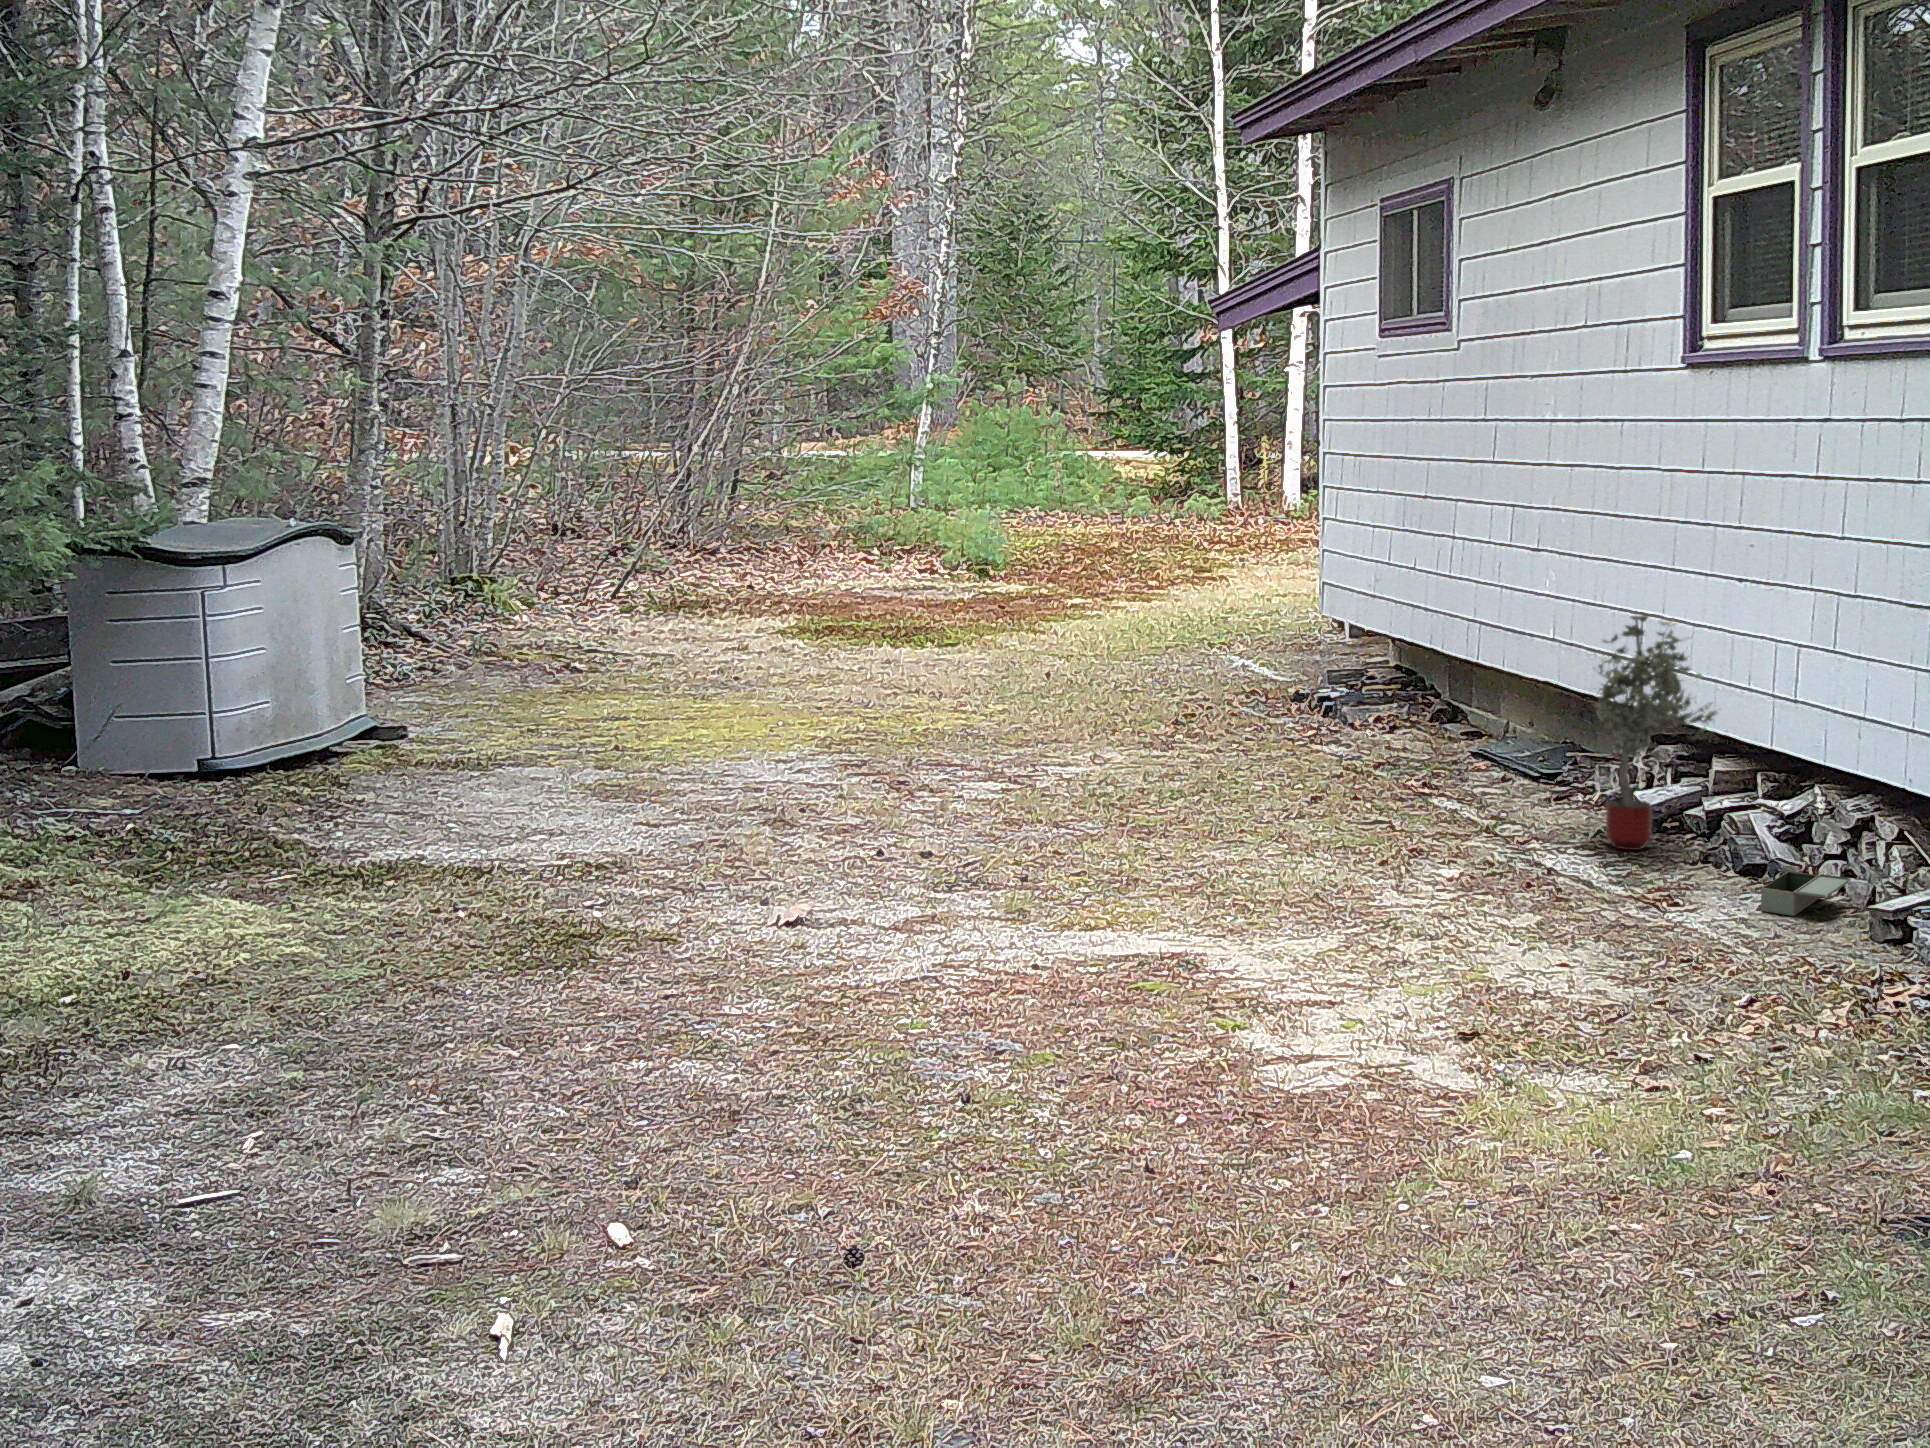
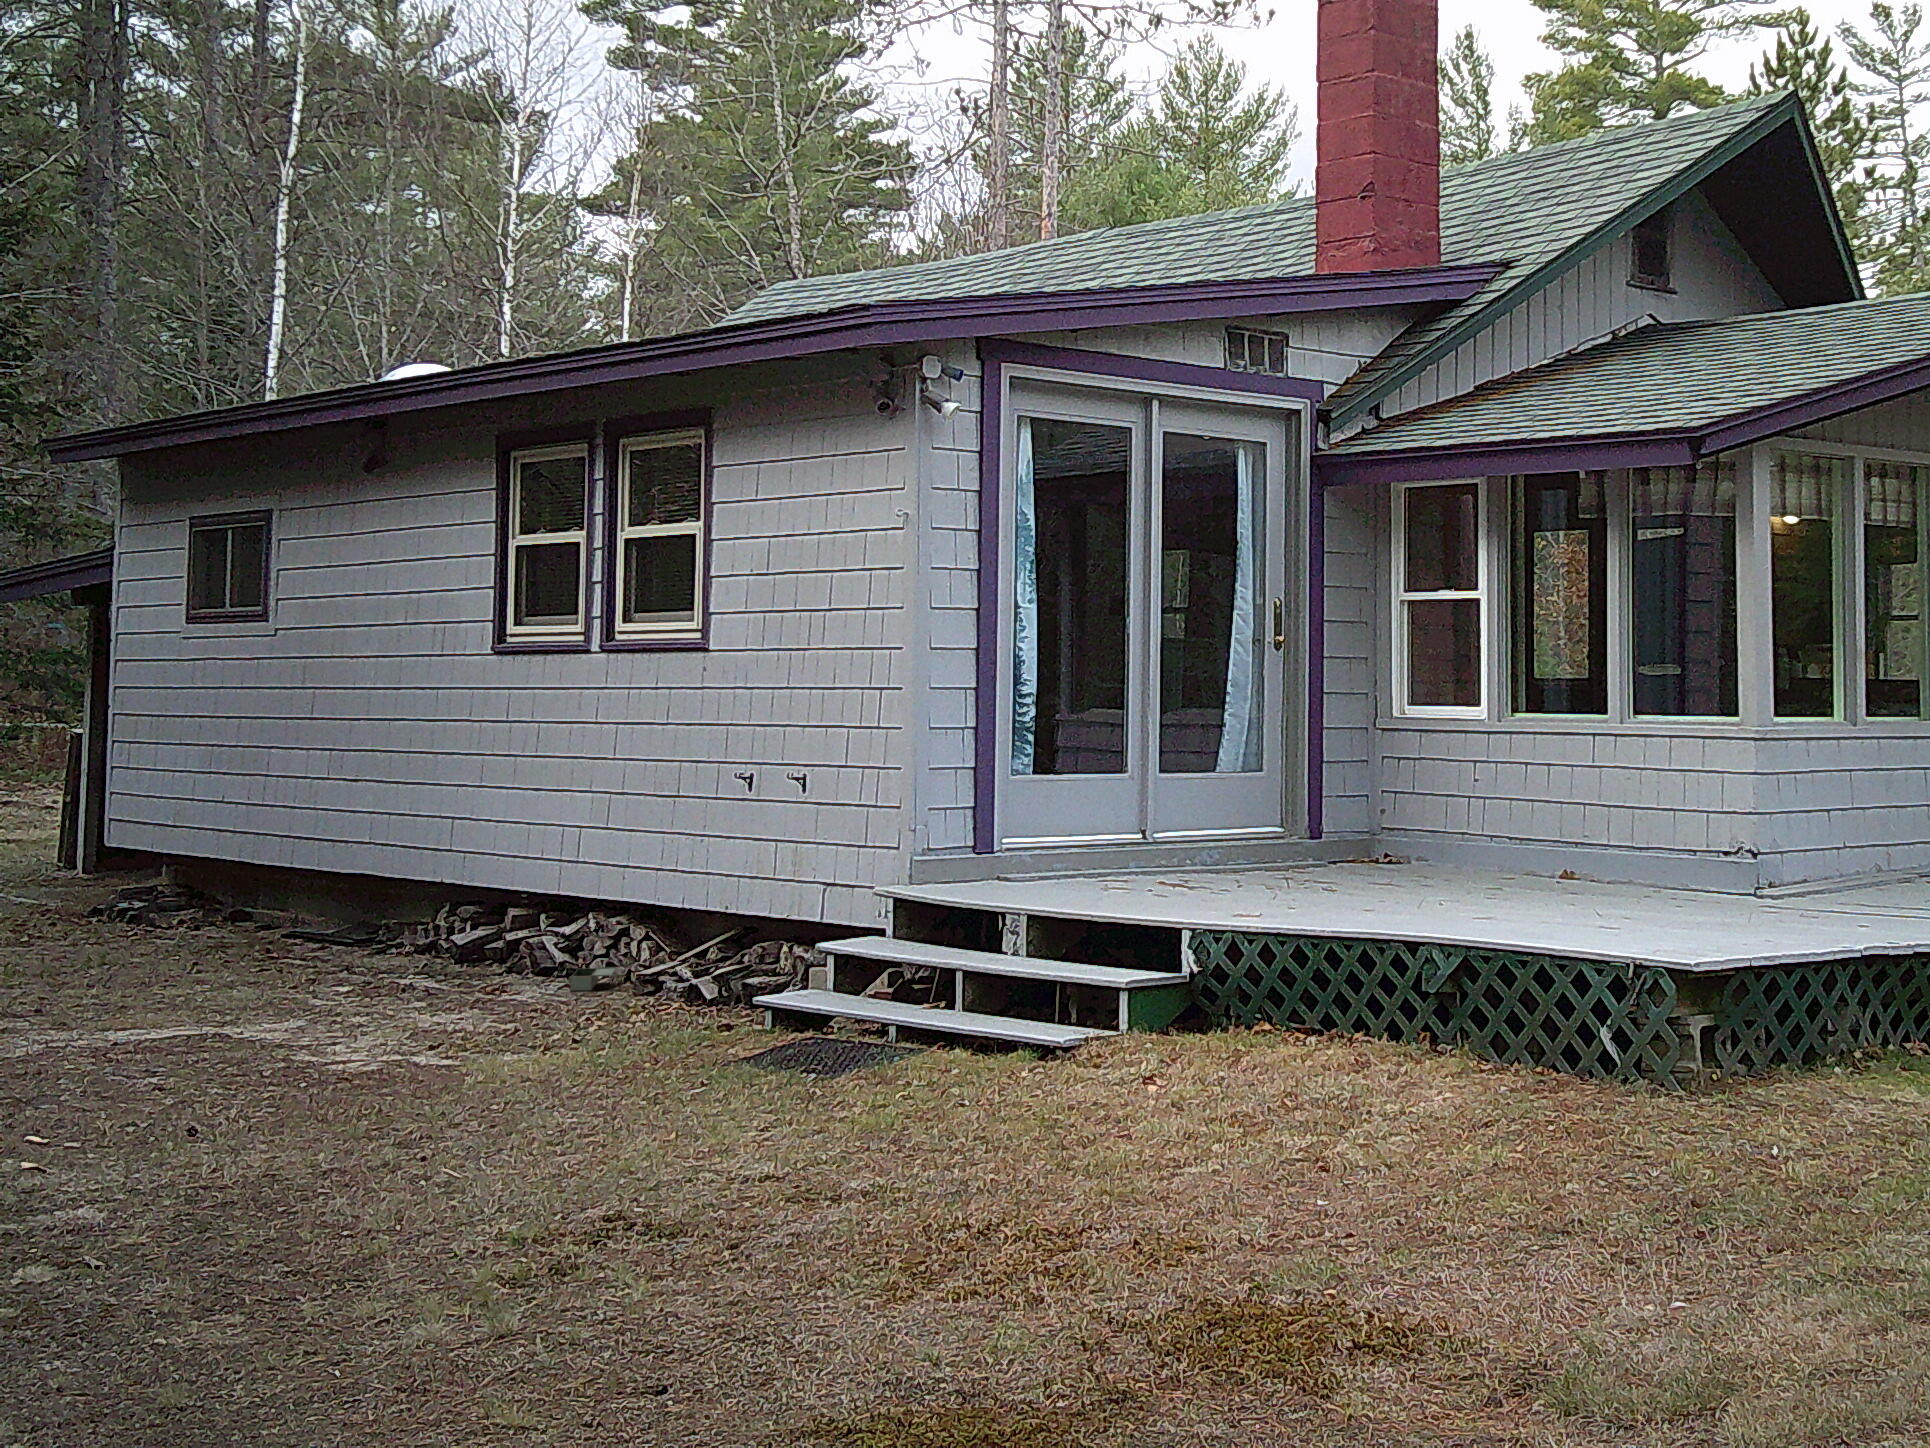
potted tree: present [1595,614,1717,850] -> none [422,815,521,976]

